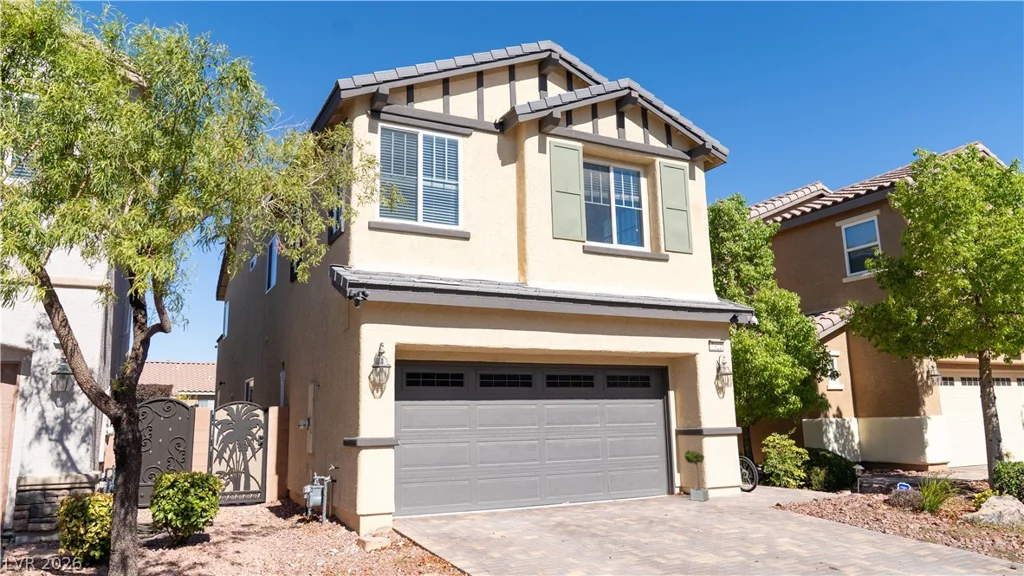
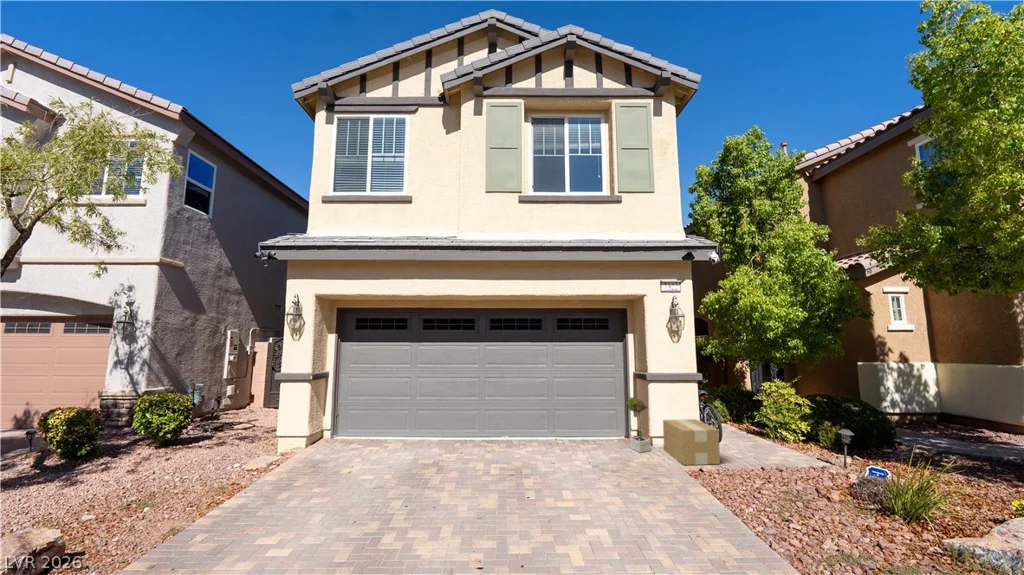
cardboard box: none [715,467,770,503] -> present [663,419,720,465]

